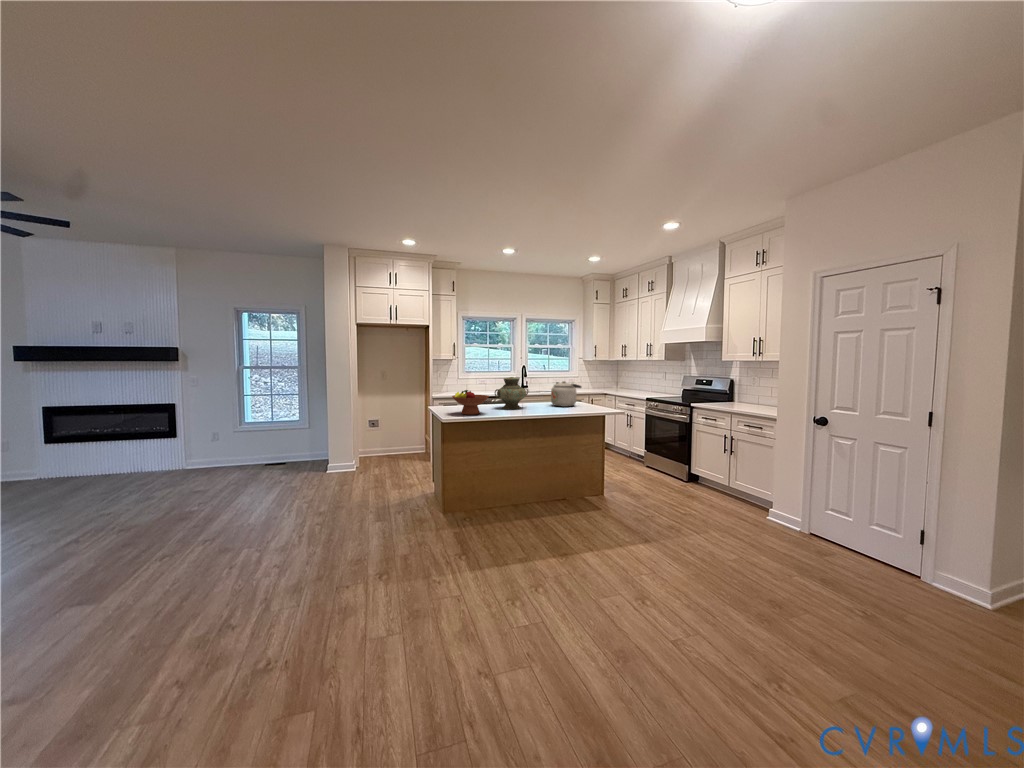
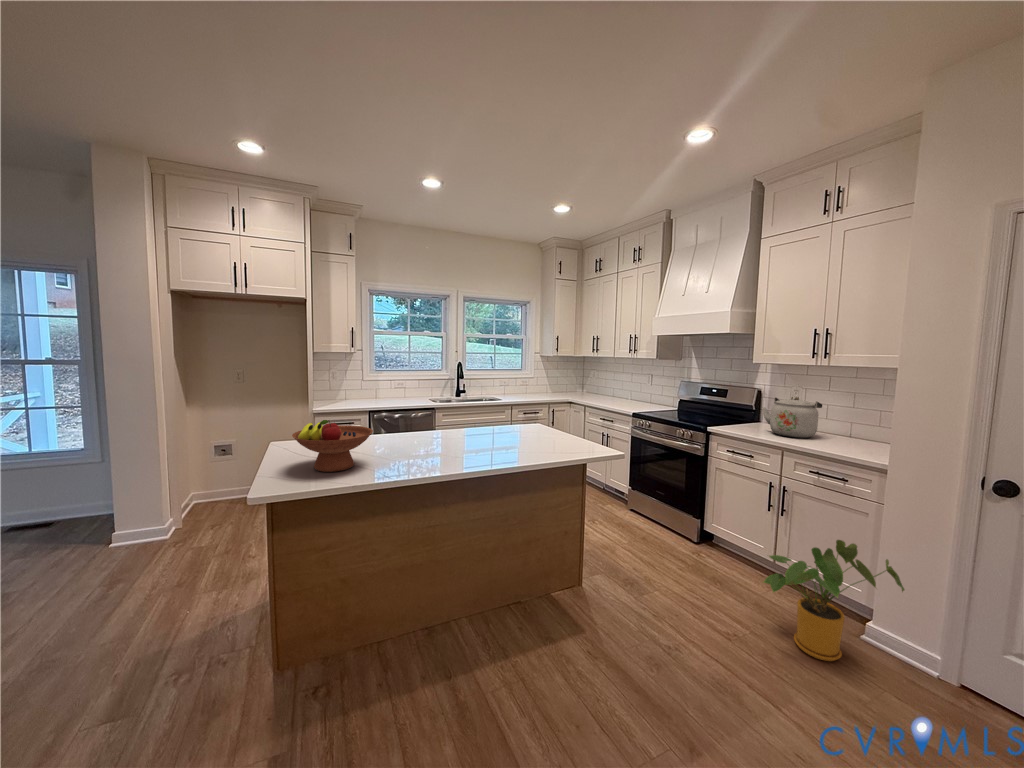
vase: present [495,377,528,409] -> none [392,390,456,449]
kettle: present [551,381,581,407] -> present [762,397,822,438]
house plant: none [707,460,781,525] -> present [764,540,904,661]

